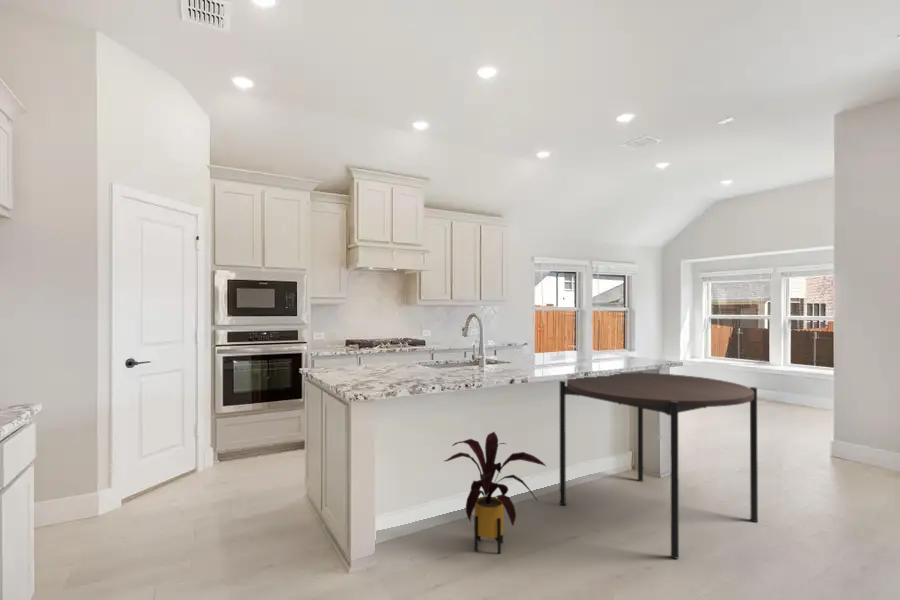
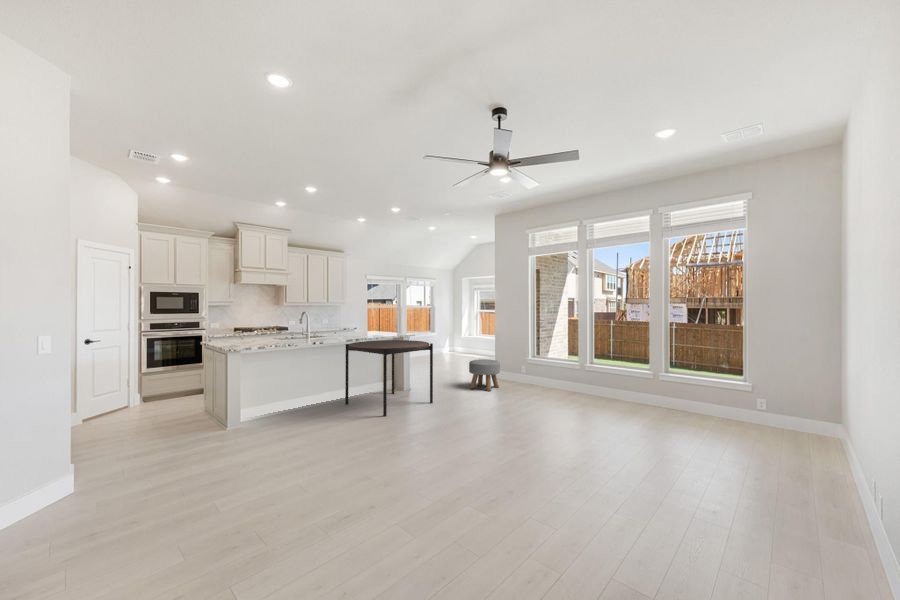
ottoman: none [798,417,882,493] -> present [469,359,500,391]
house plant: present [445,432,546,554] -> none [277,368,327,422]

